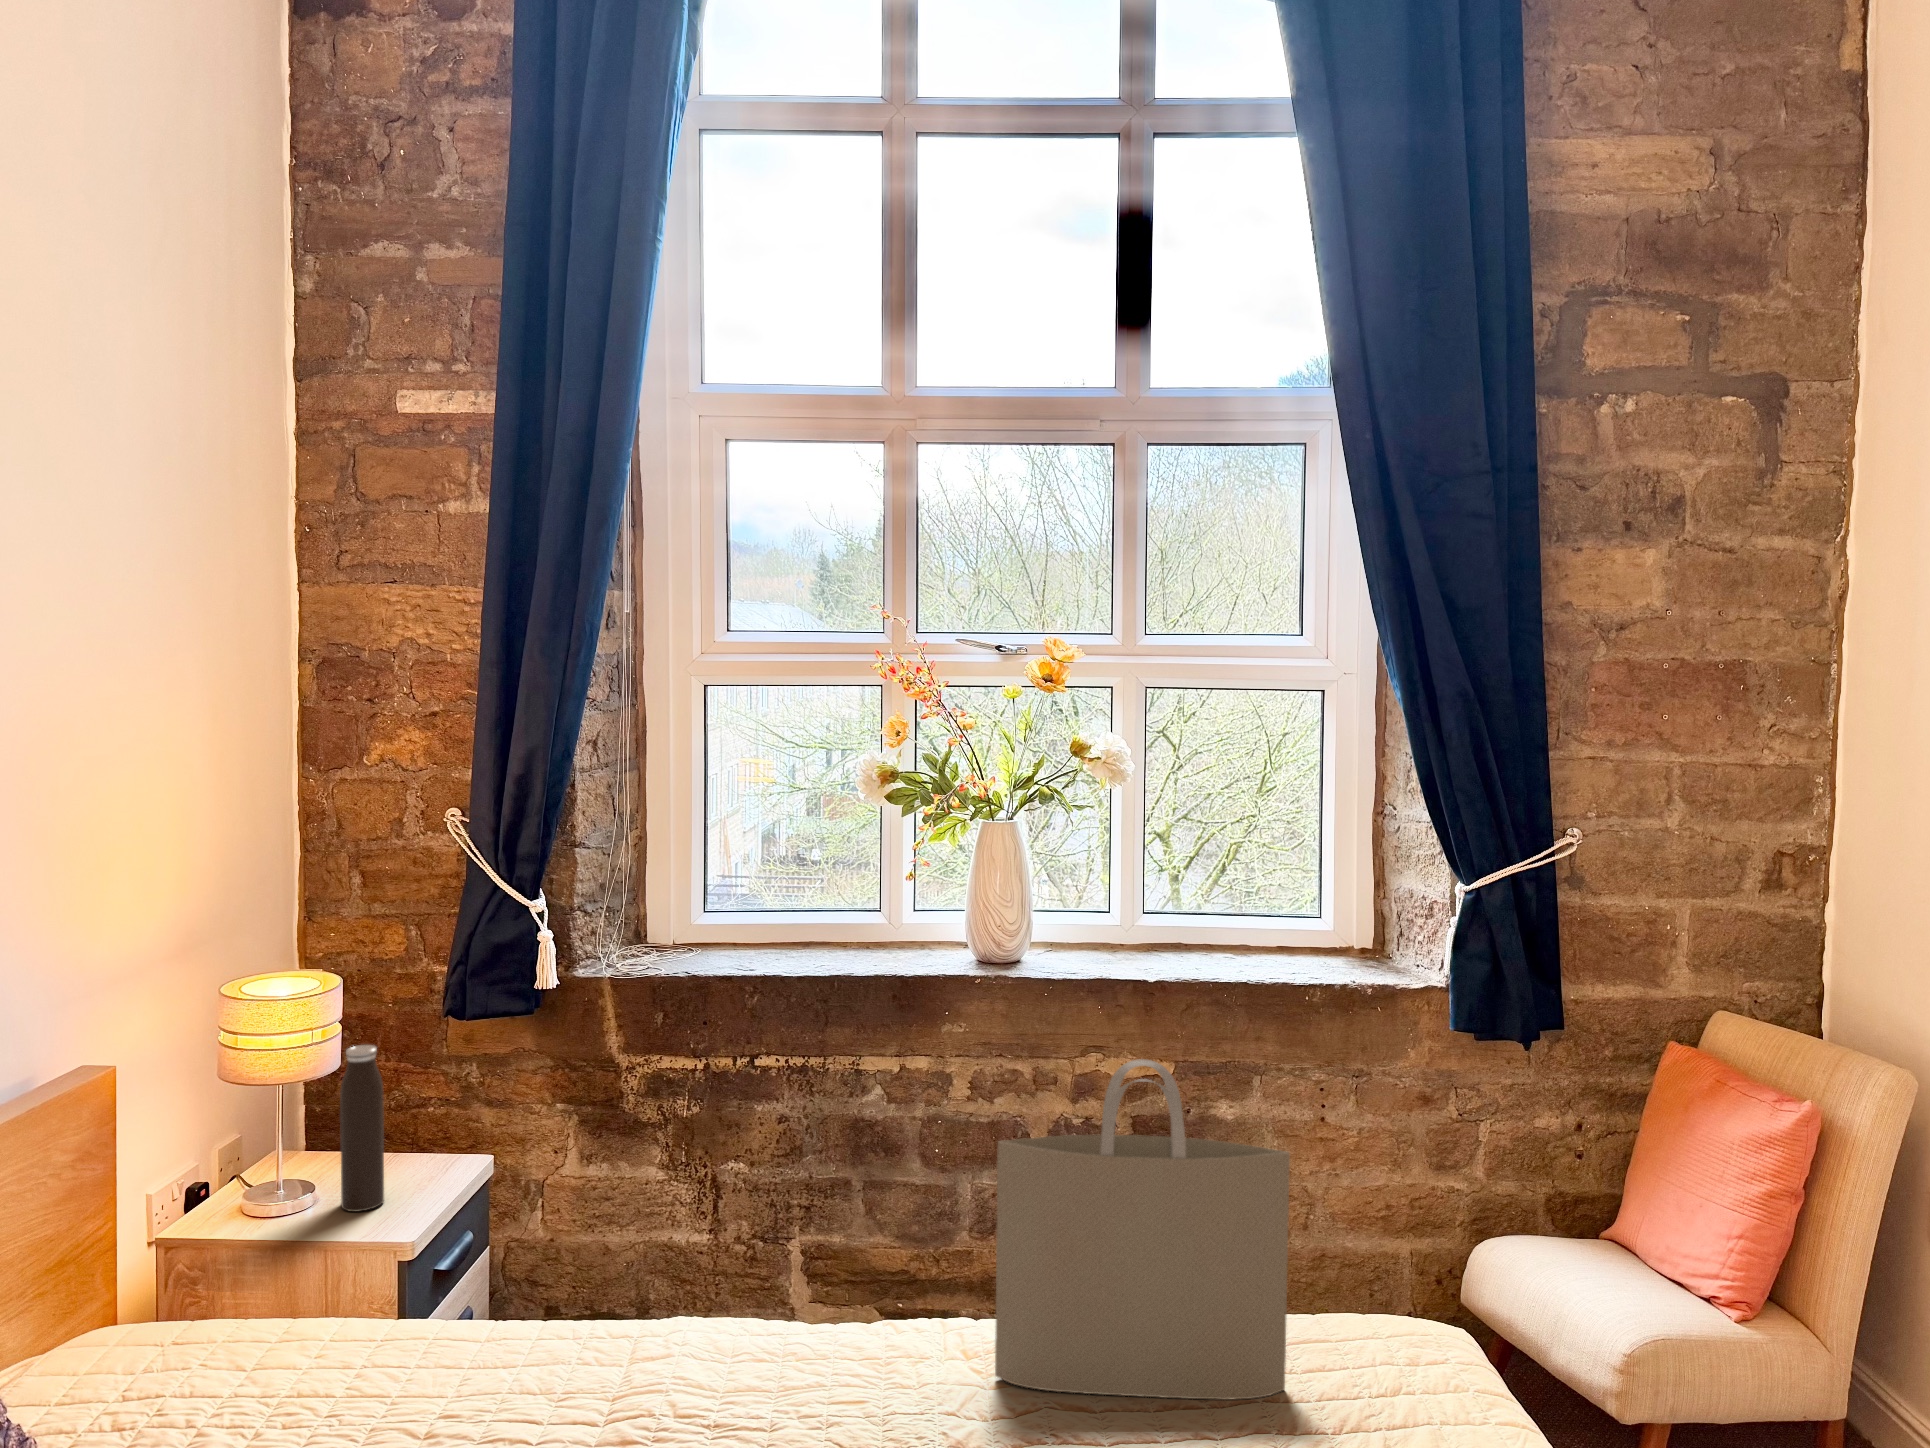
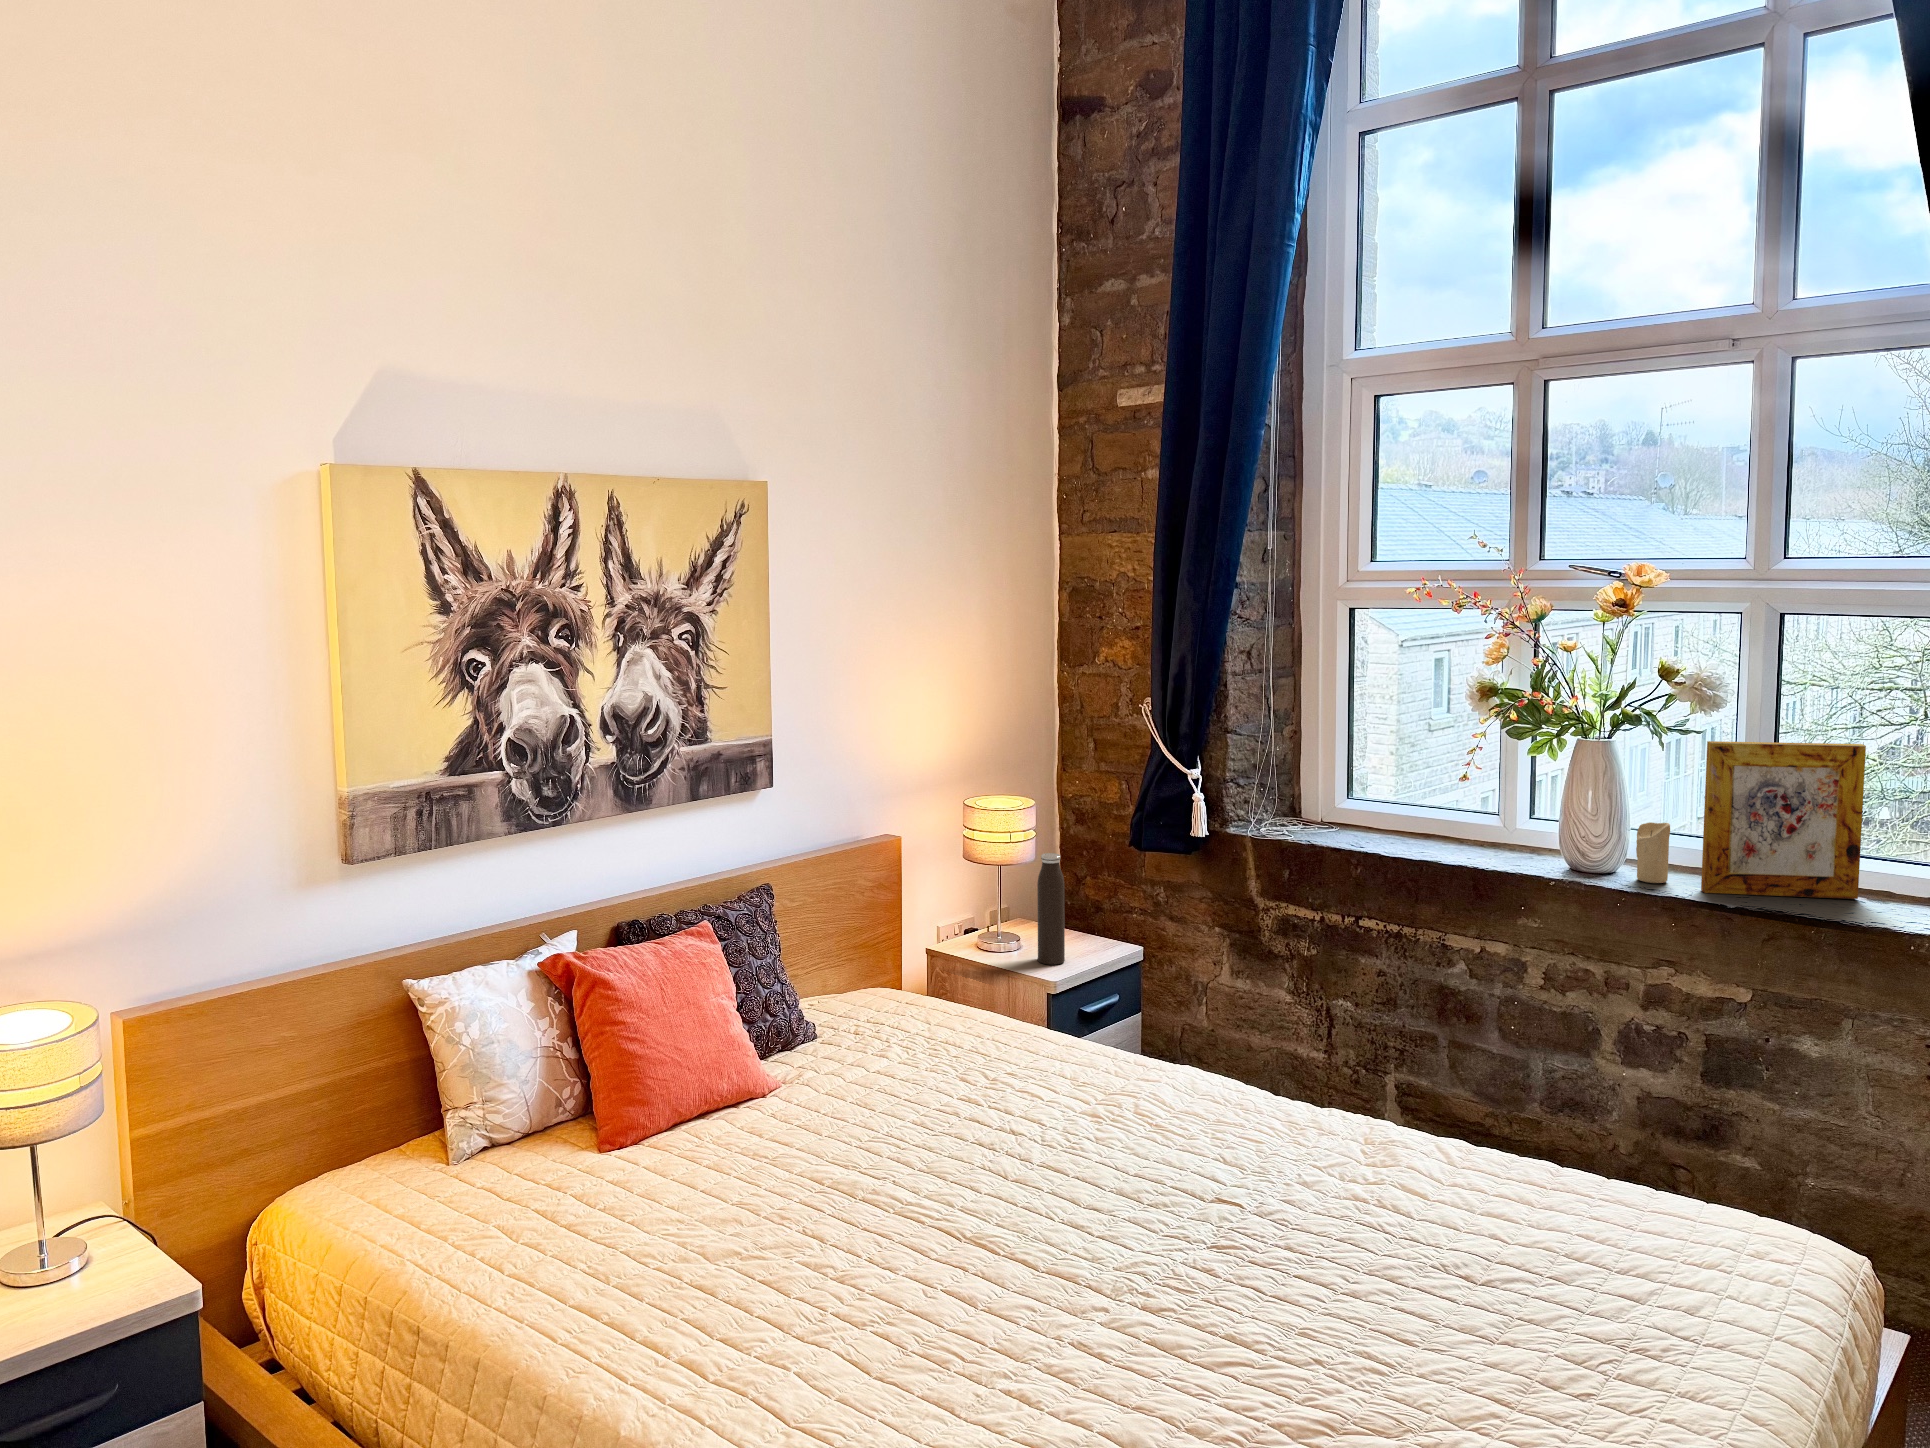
picture frame: none [1117,807,1238,971] -> present [1701,741,1866,899]
candle: none [1052,902,1083,968] -> present [1636,822,1670,883]
tote bag: present [995,1060,1290,1400] -> none [1382,927,1623,1229]

